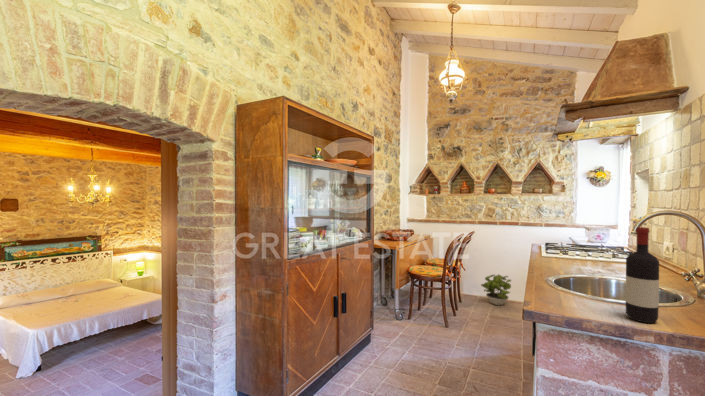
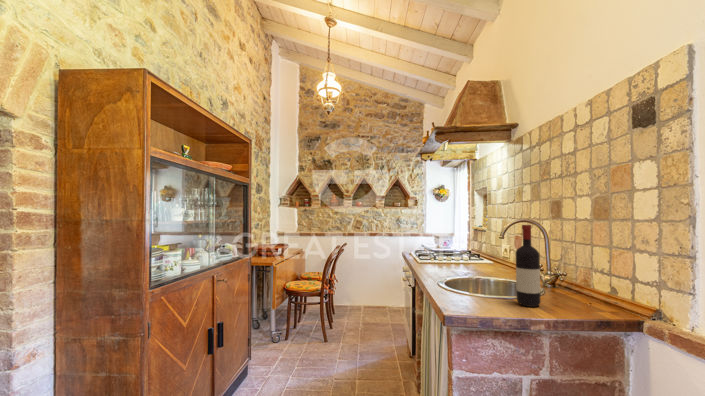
potted plant: present [481,274,511,305] -> none [353,282,379,312]

